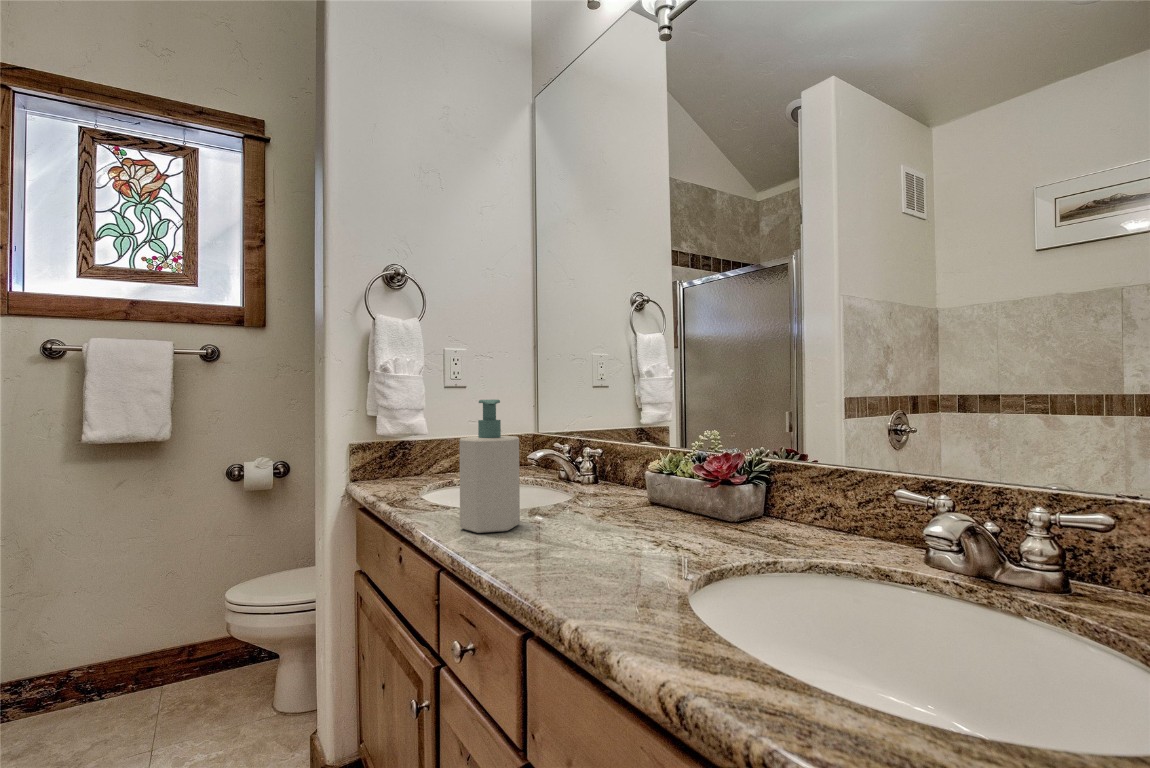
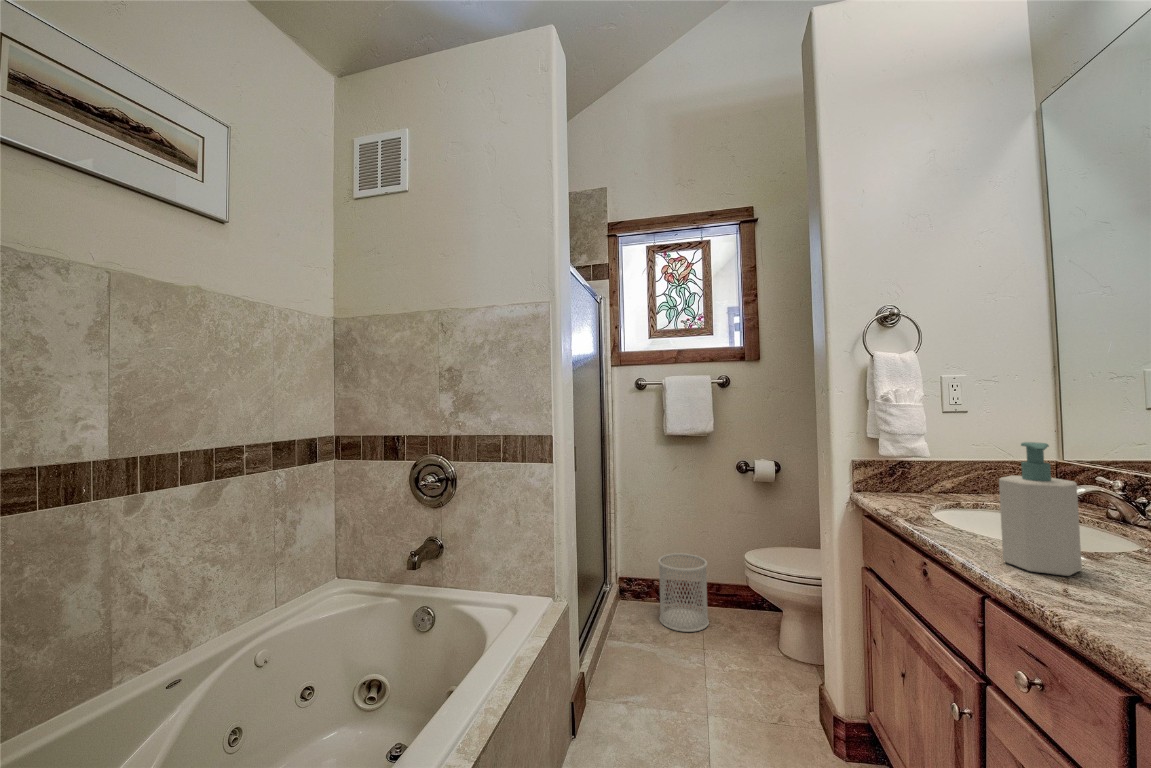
wastebasket: none [71,610,167,738] -> present [658,553,709,632]

